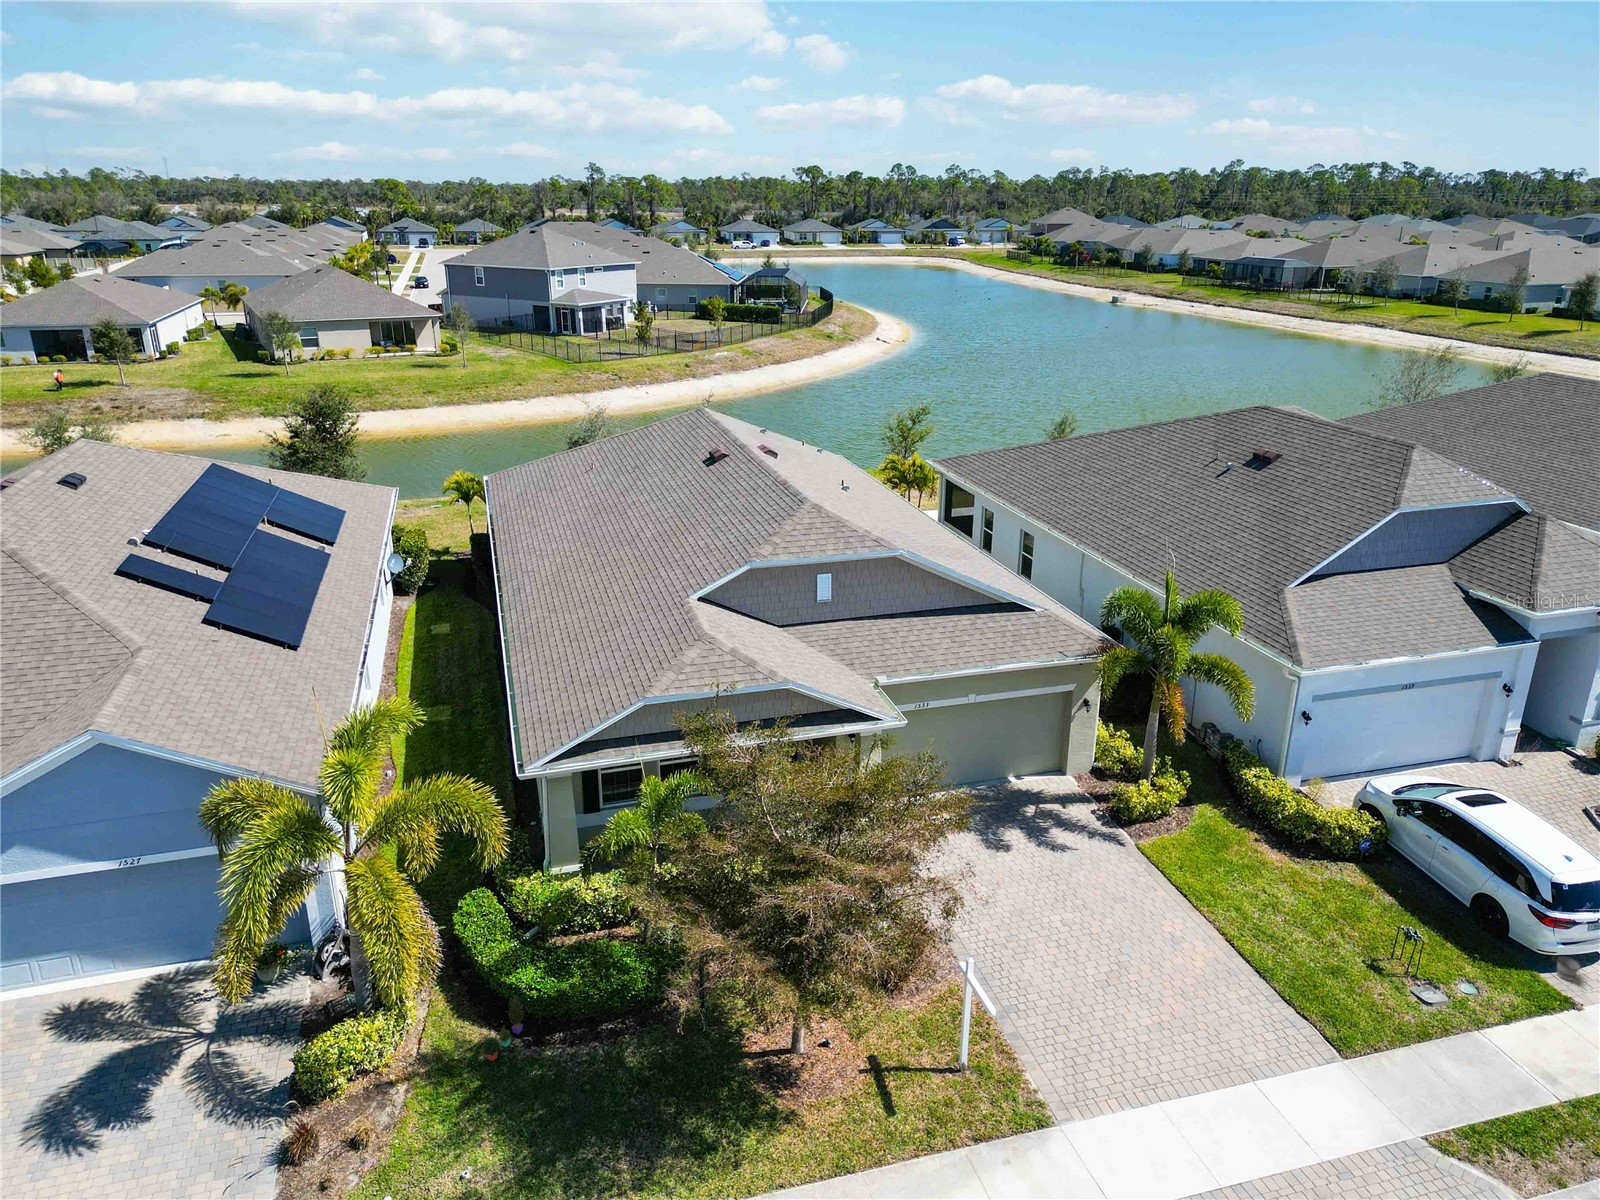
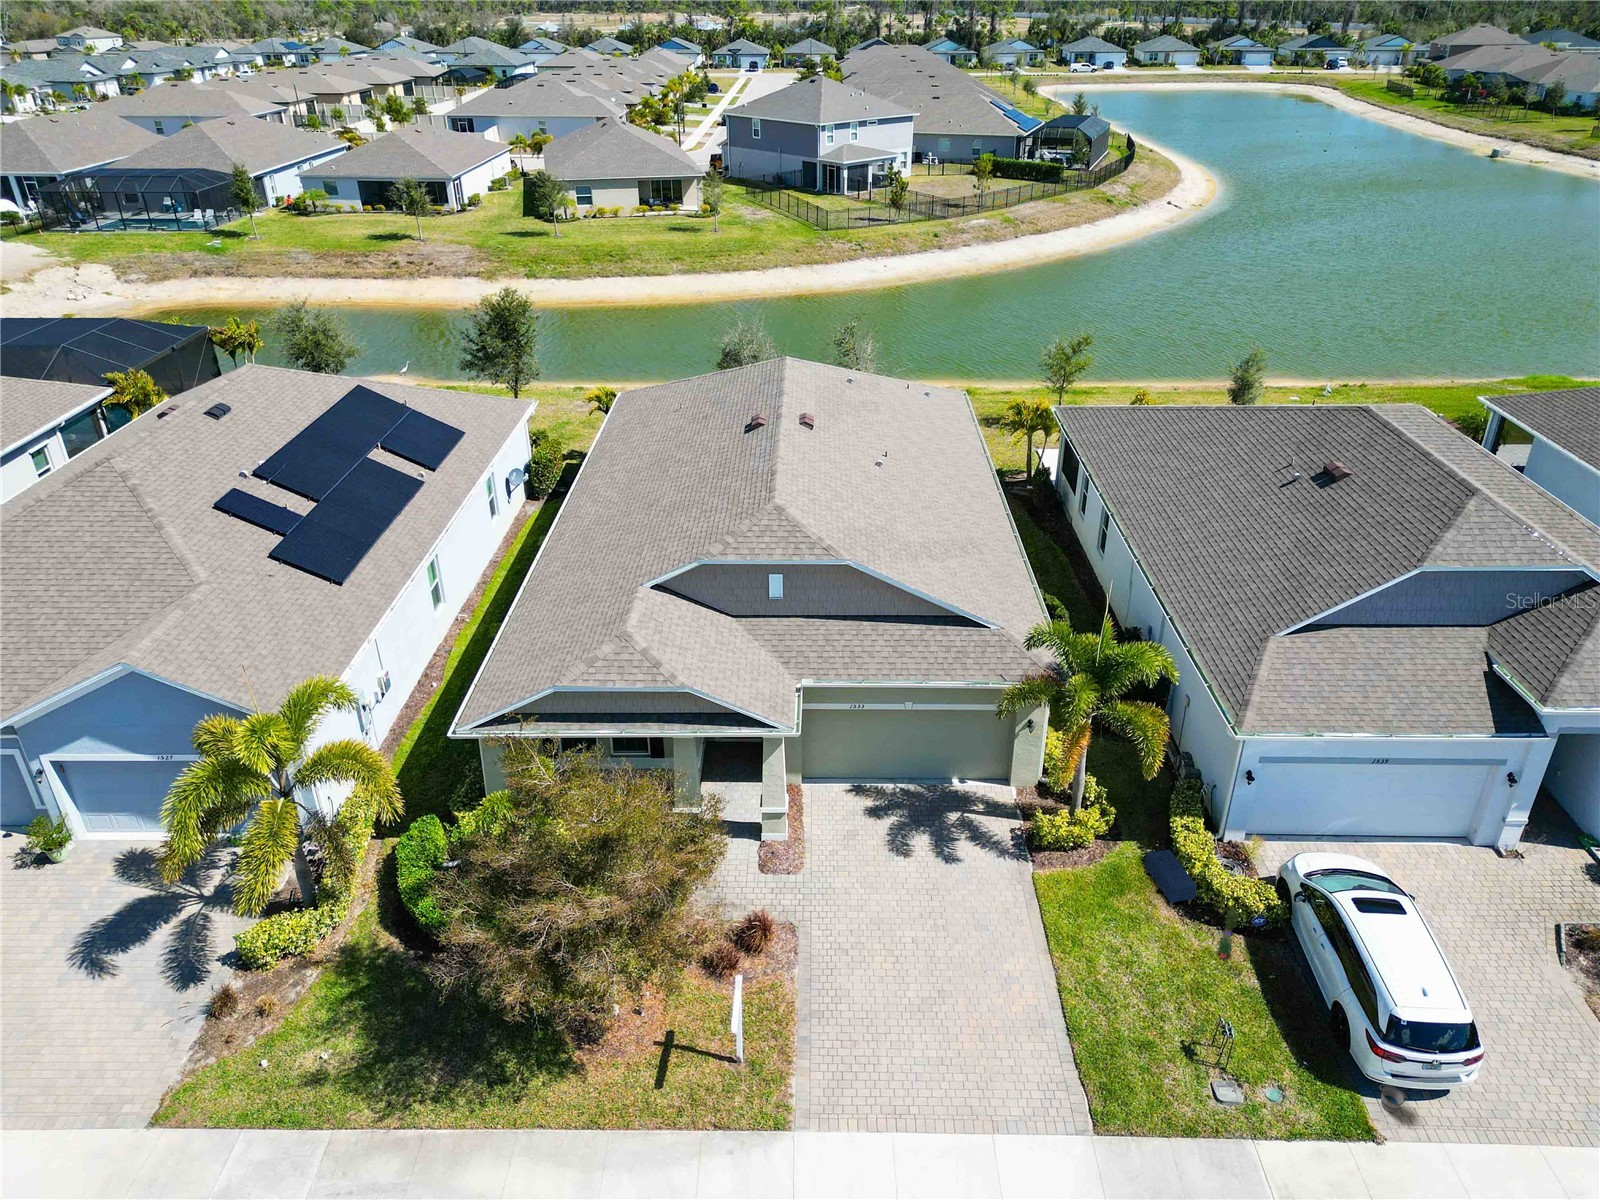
bench: none [1235,798,1299,851] -> present [1144,850,1197,907]
potted plant: present [482,996,524,1061] -> present [1218,909,1238,958]

